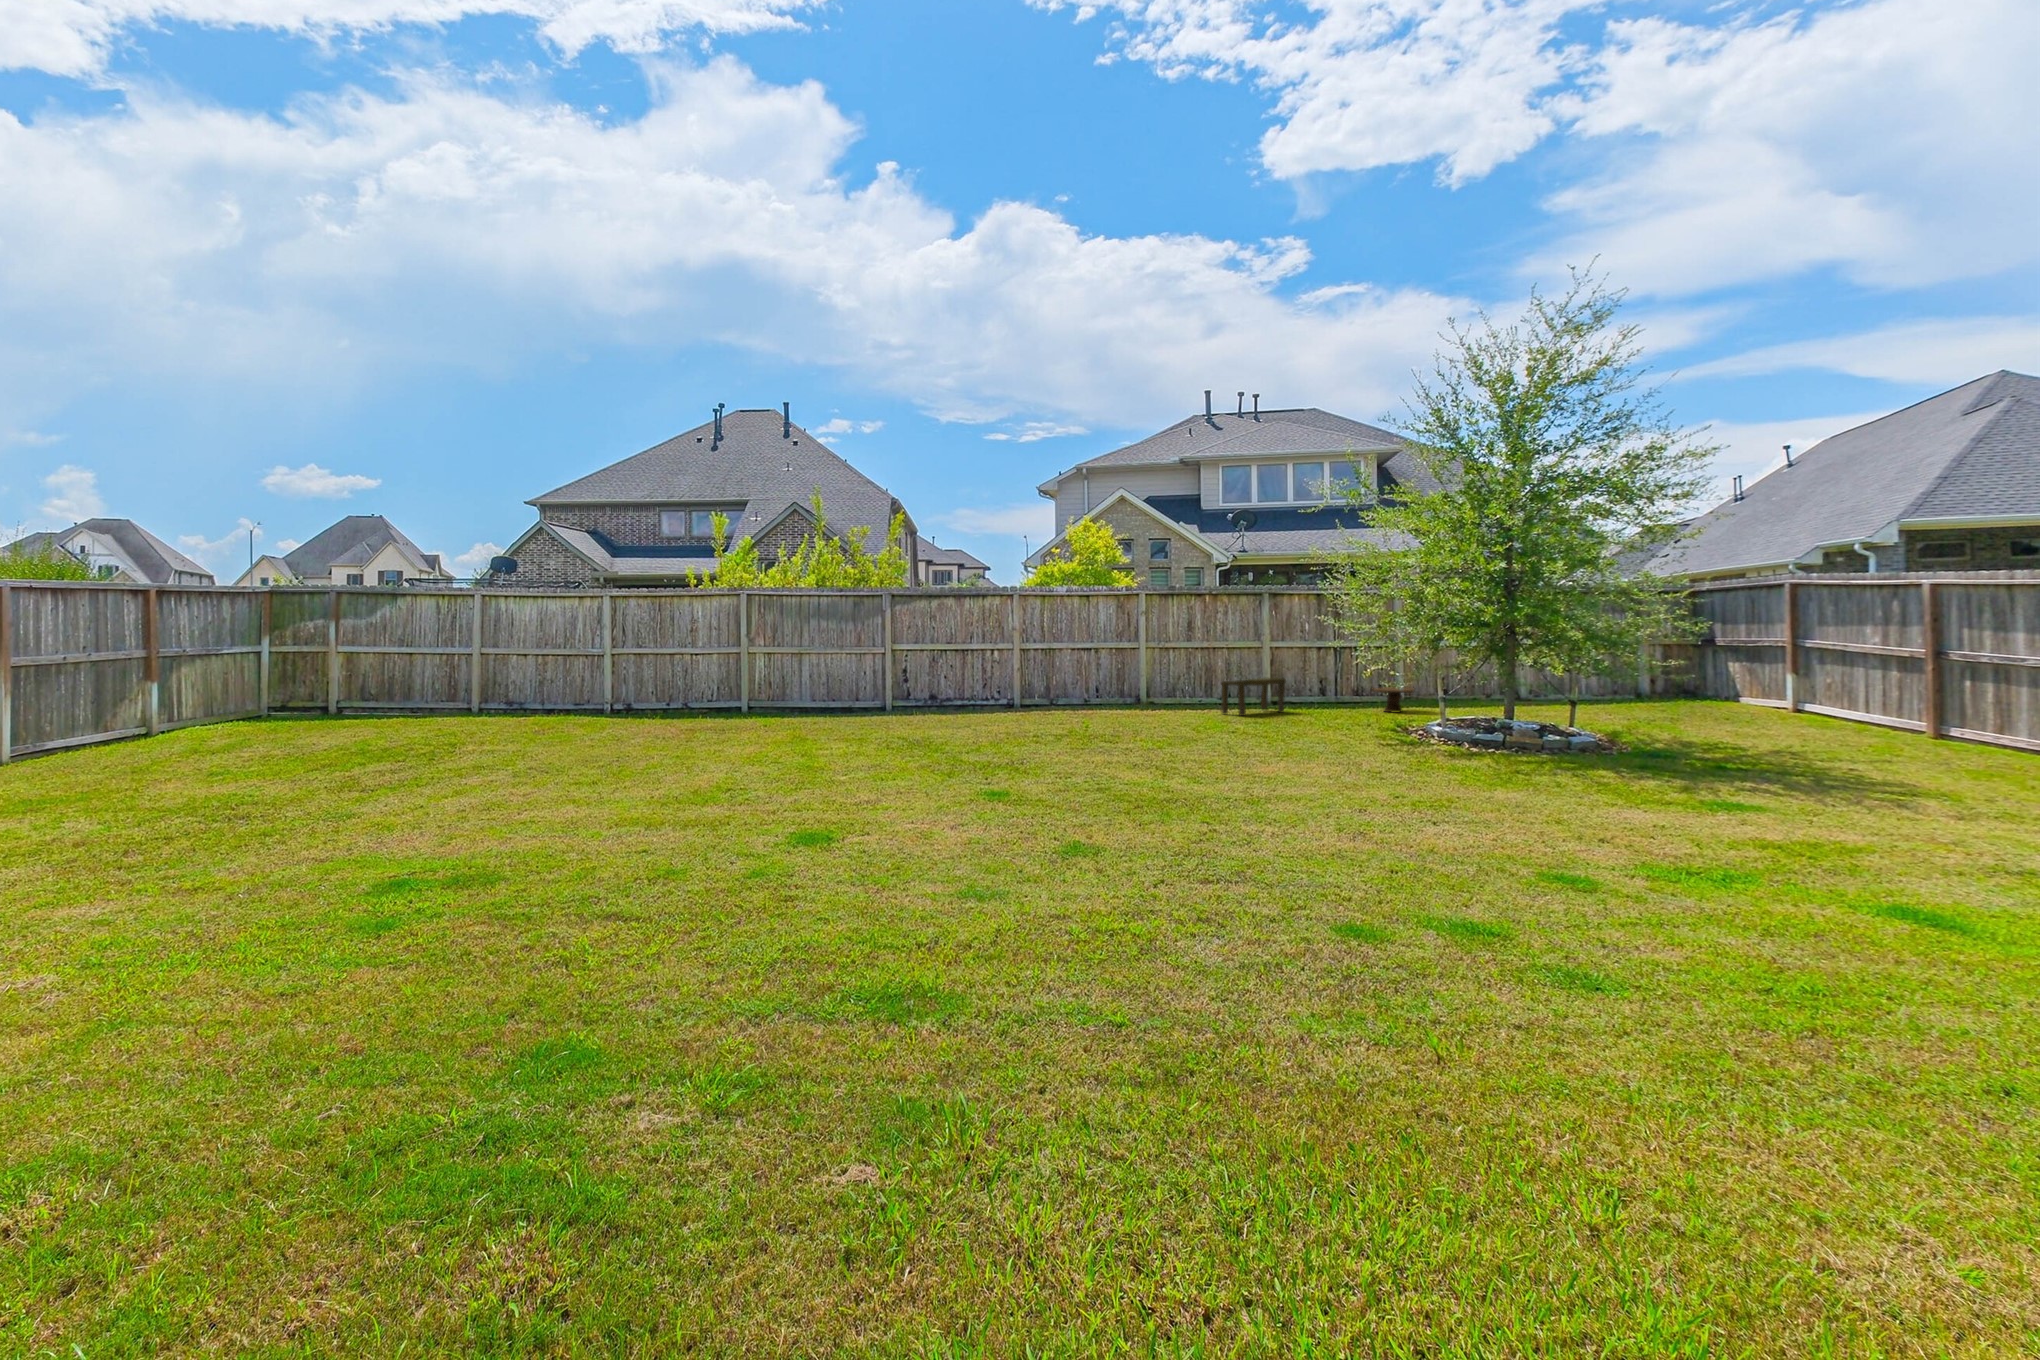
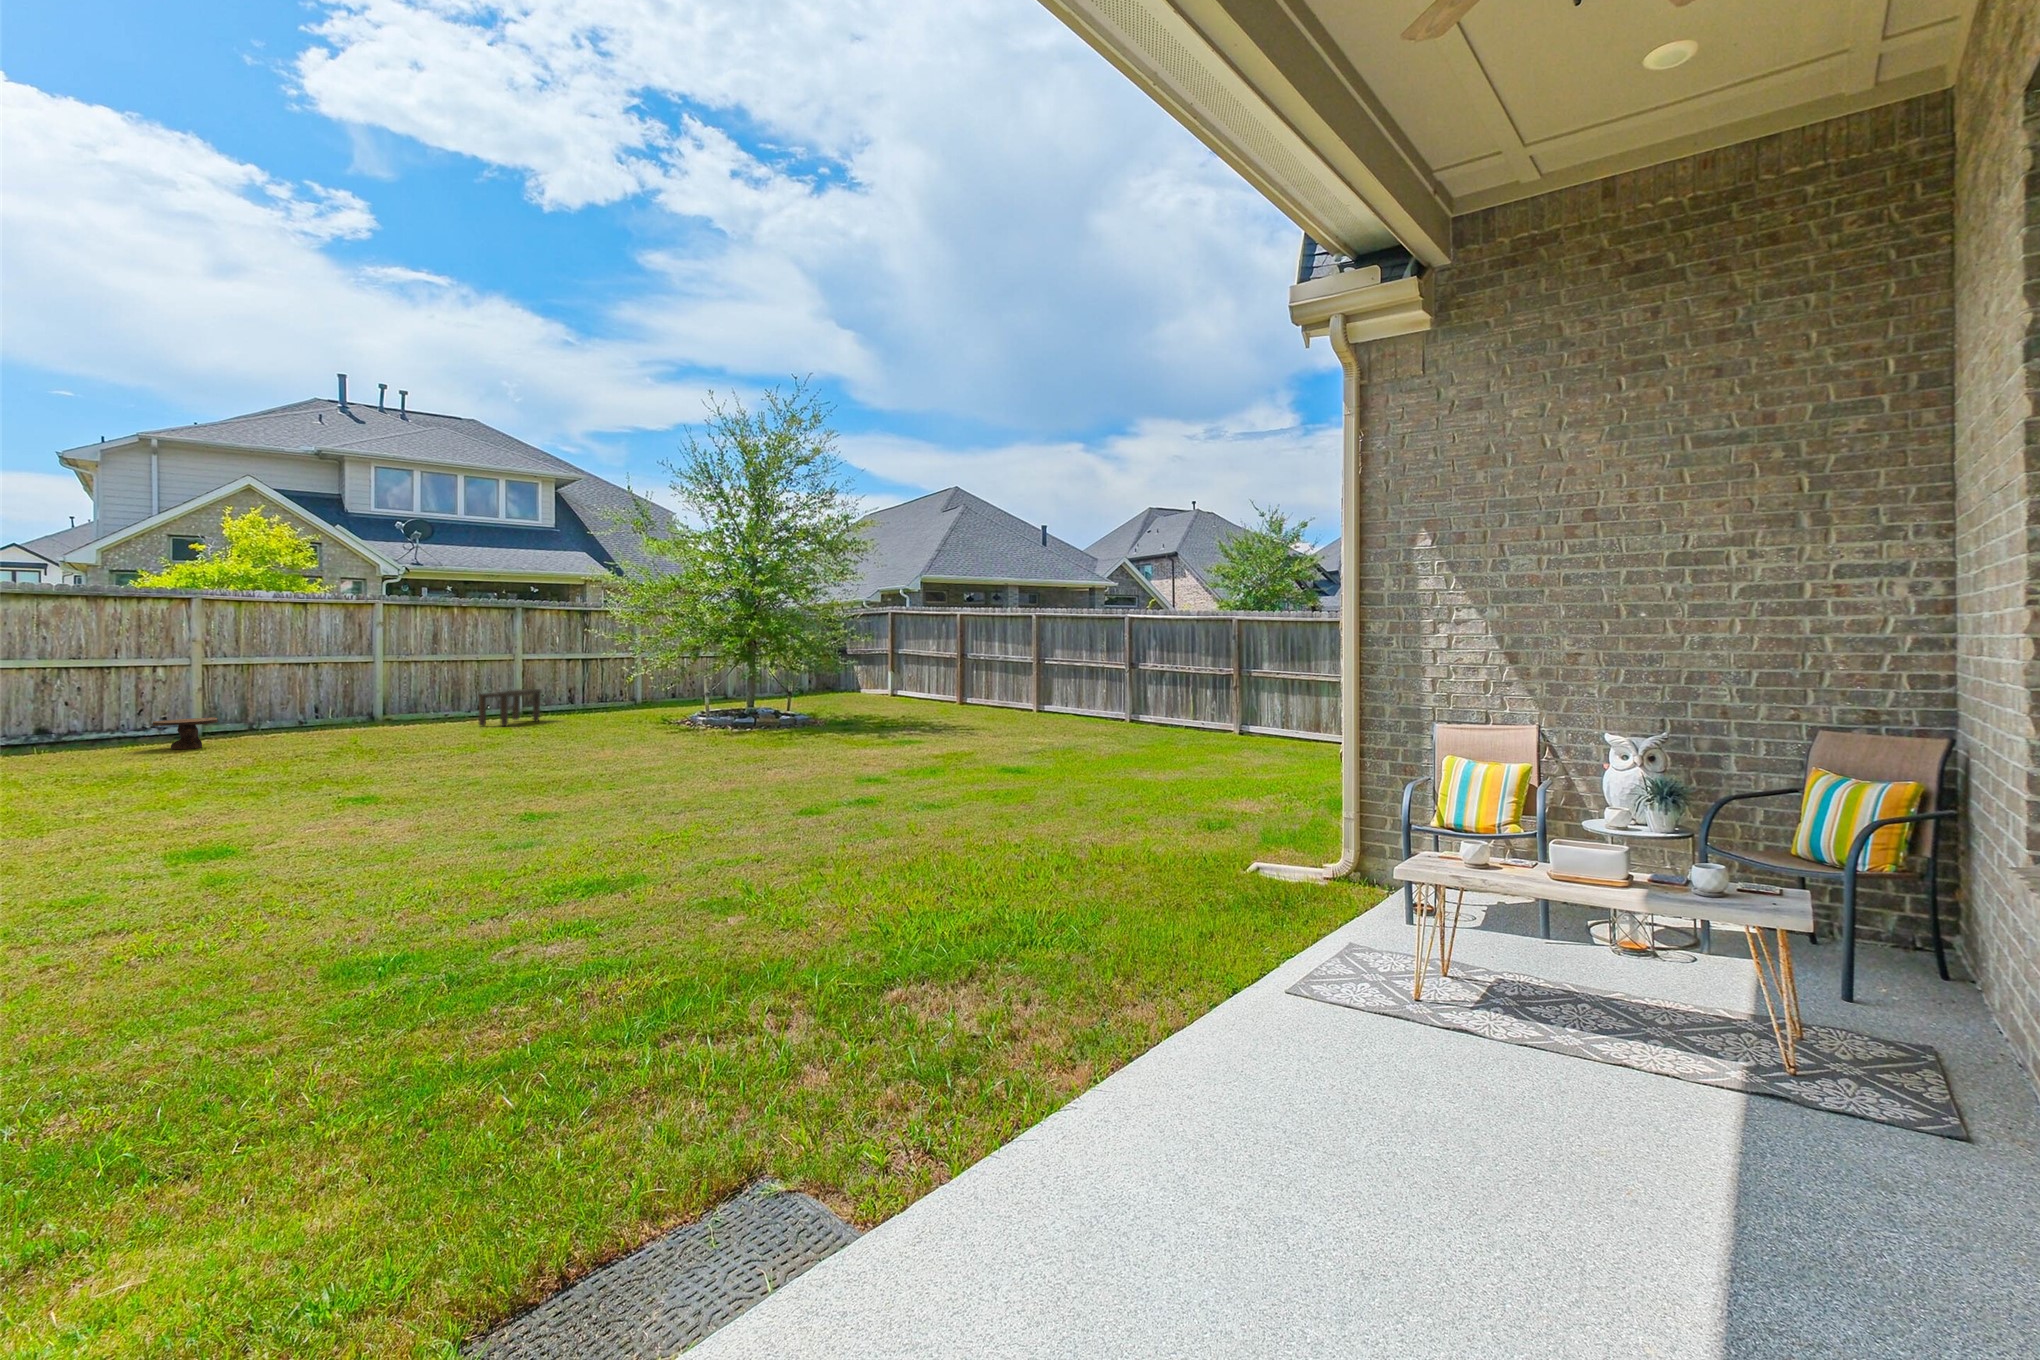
side table: present [1372,687,1414,712] -> present [153,717,218,749]

